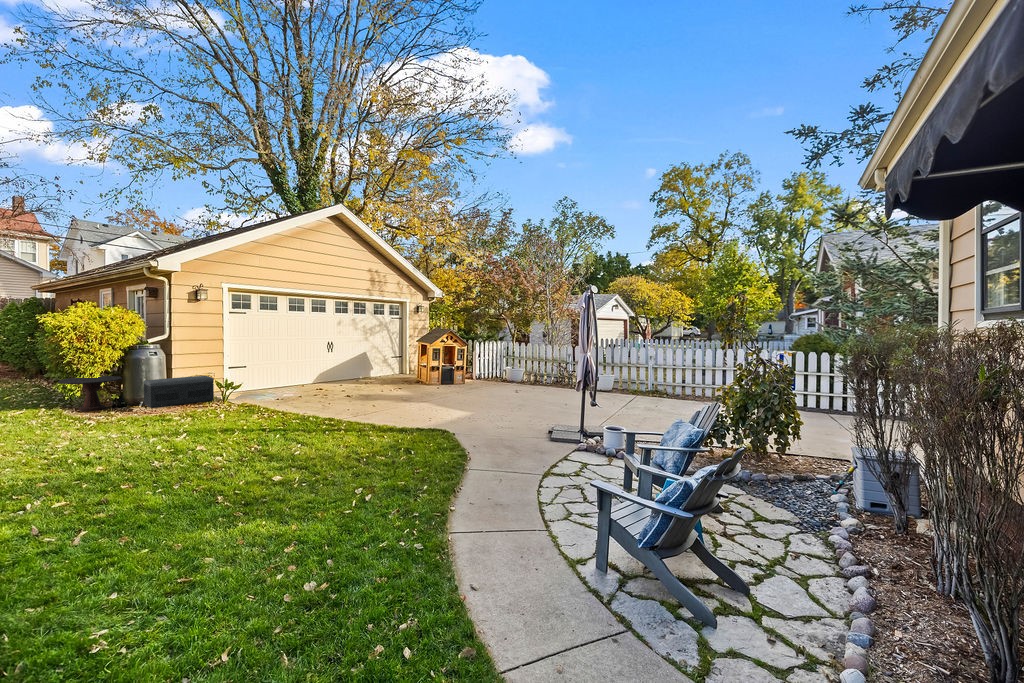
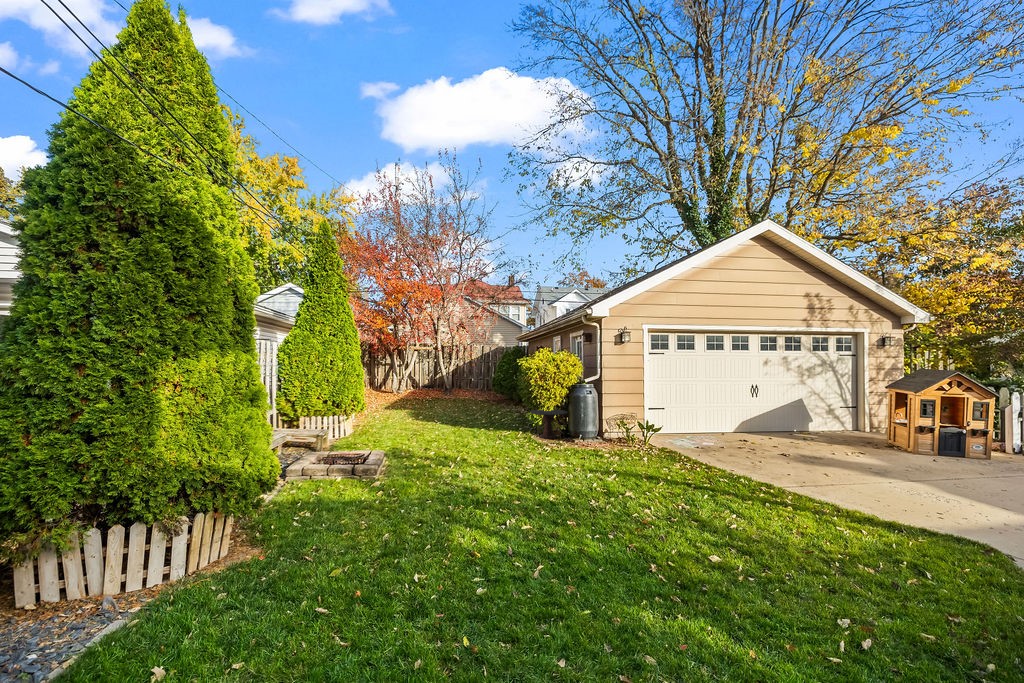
storage bench: present [143,376,214,408] -> none [582,416,635,443]

